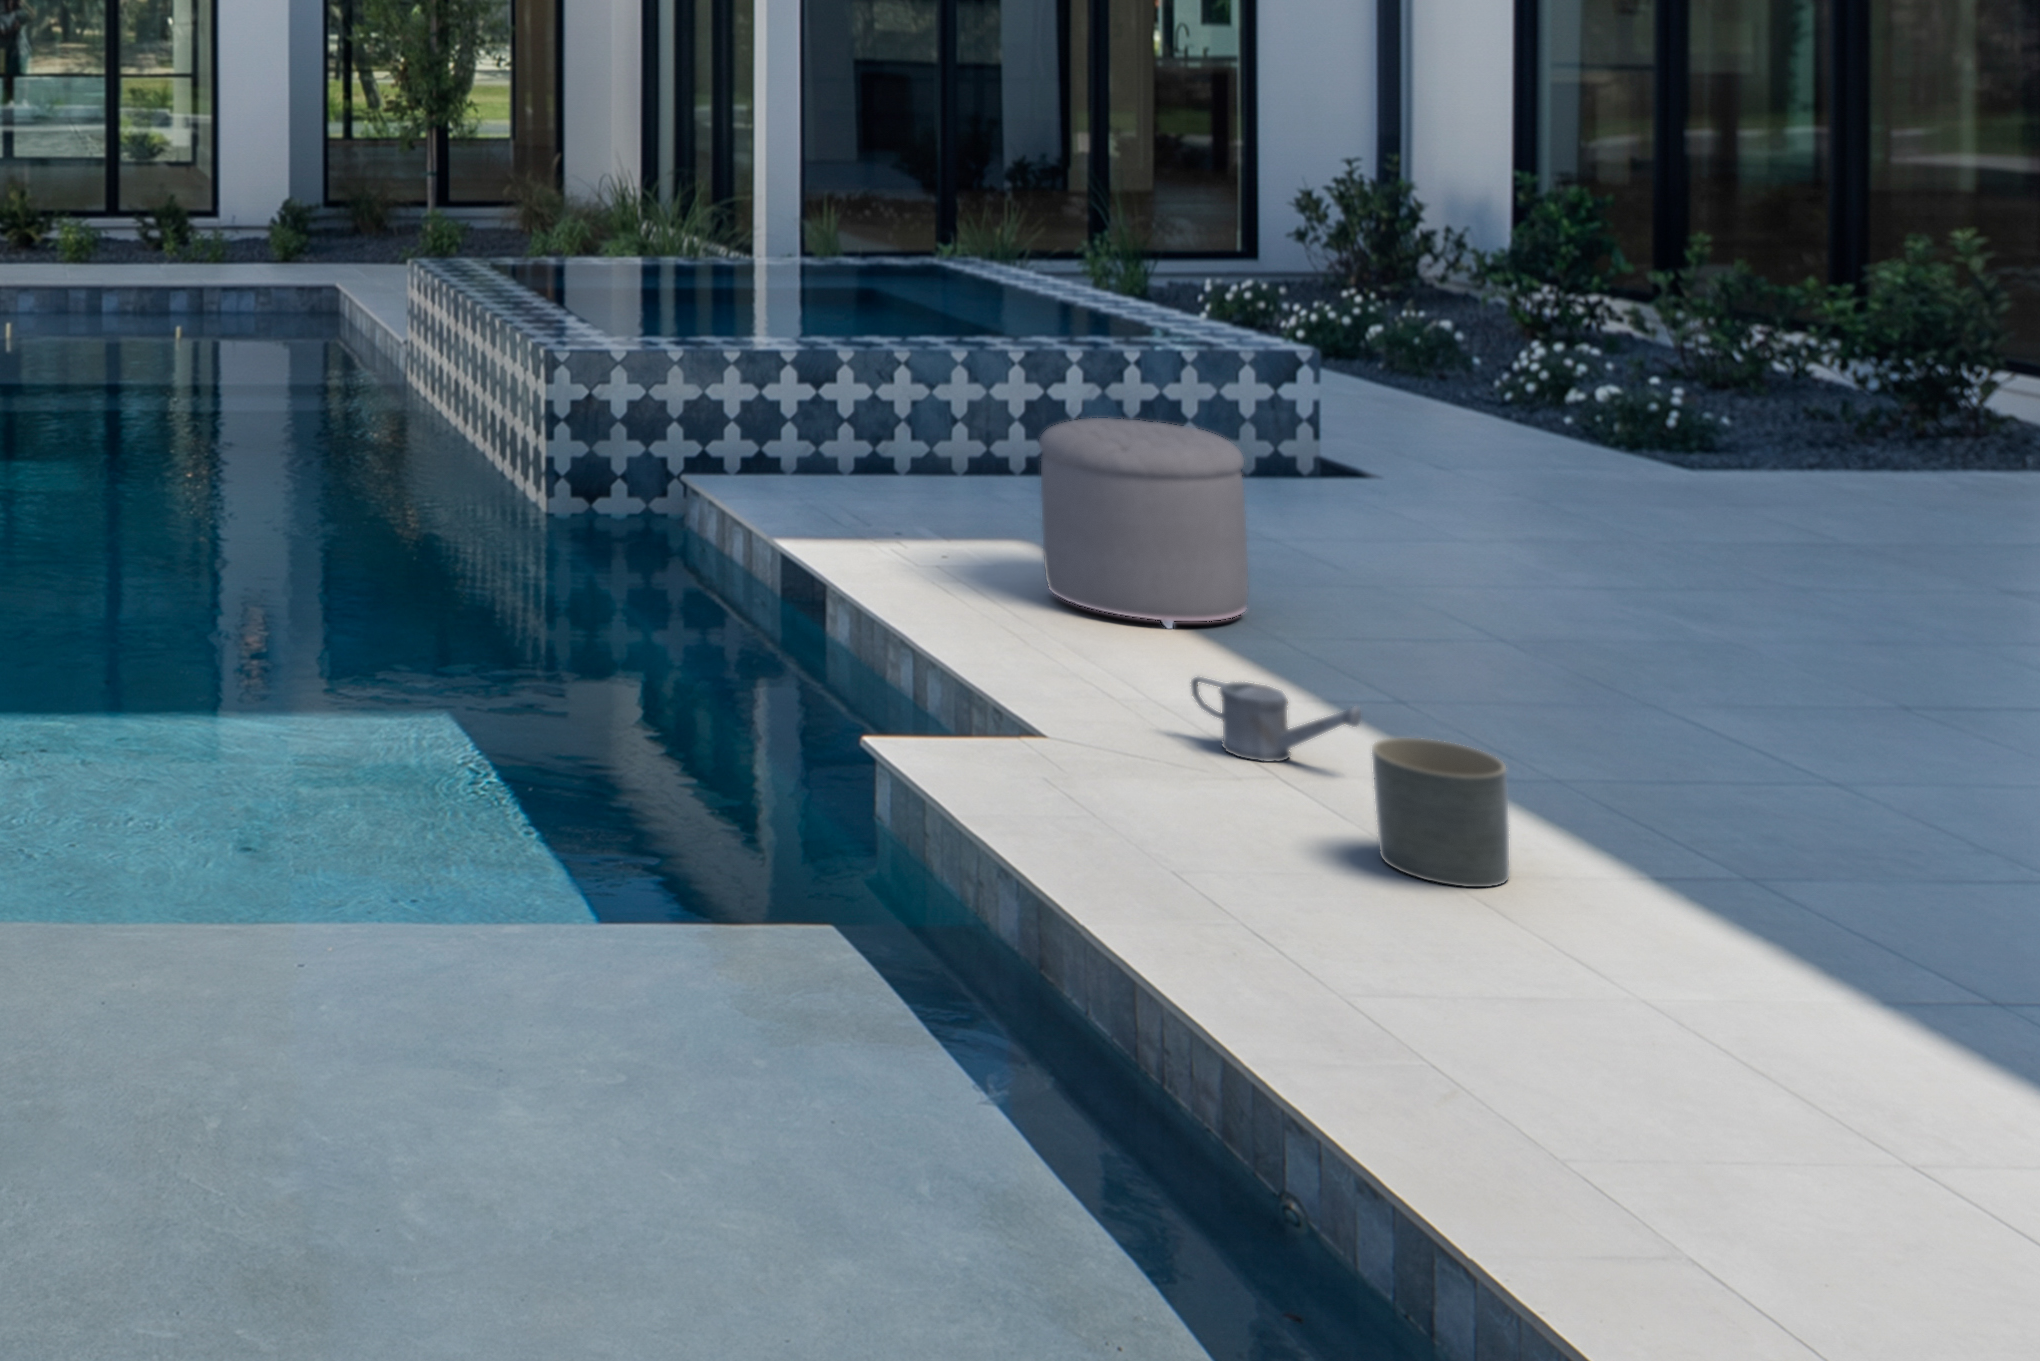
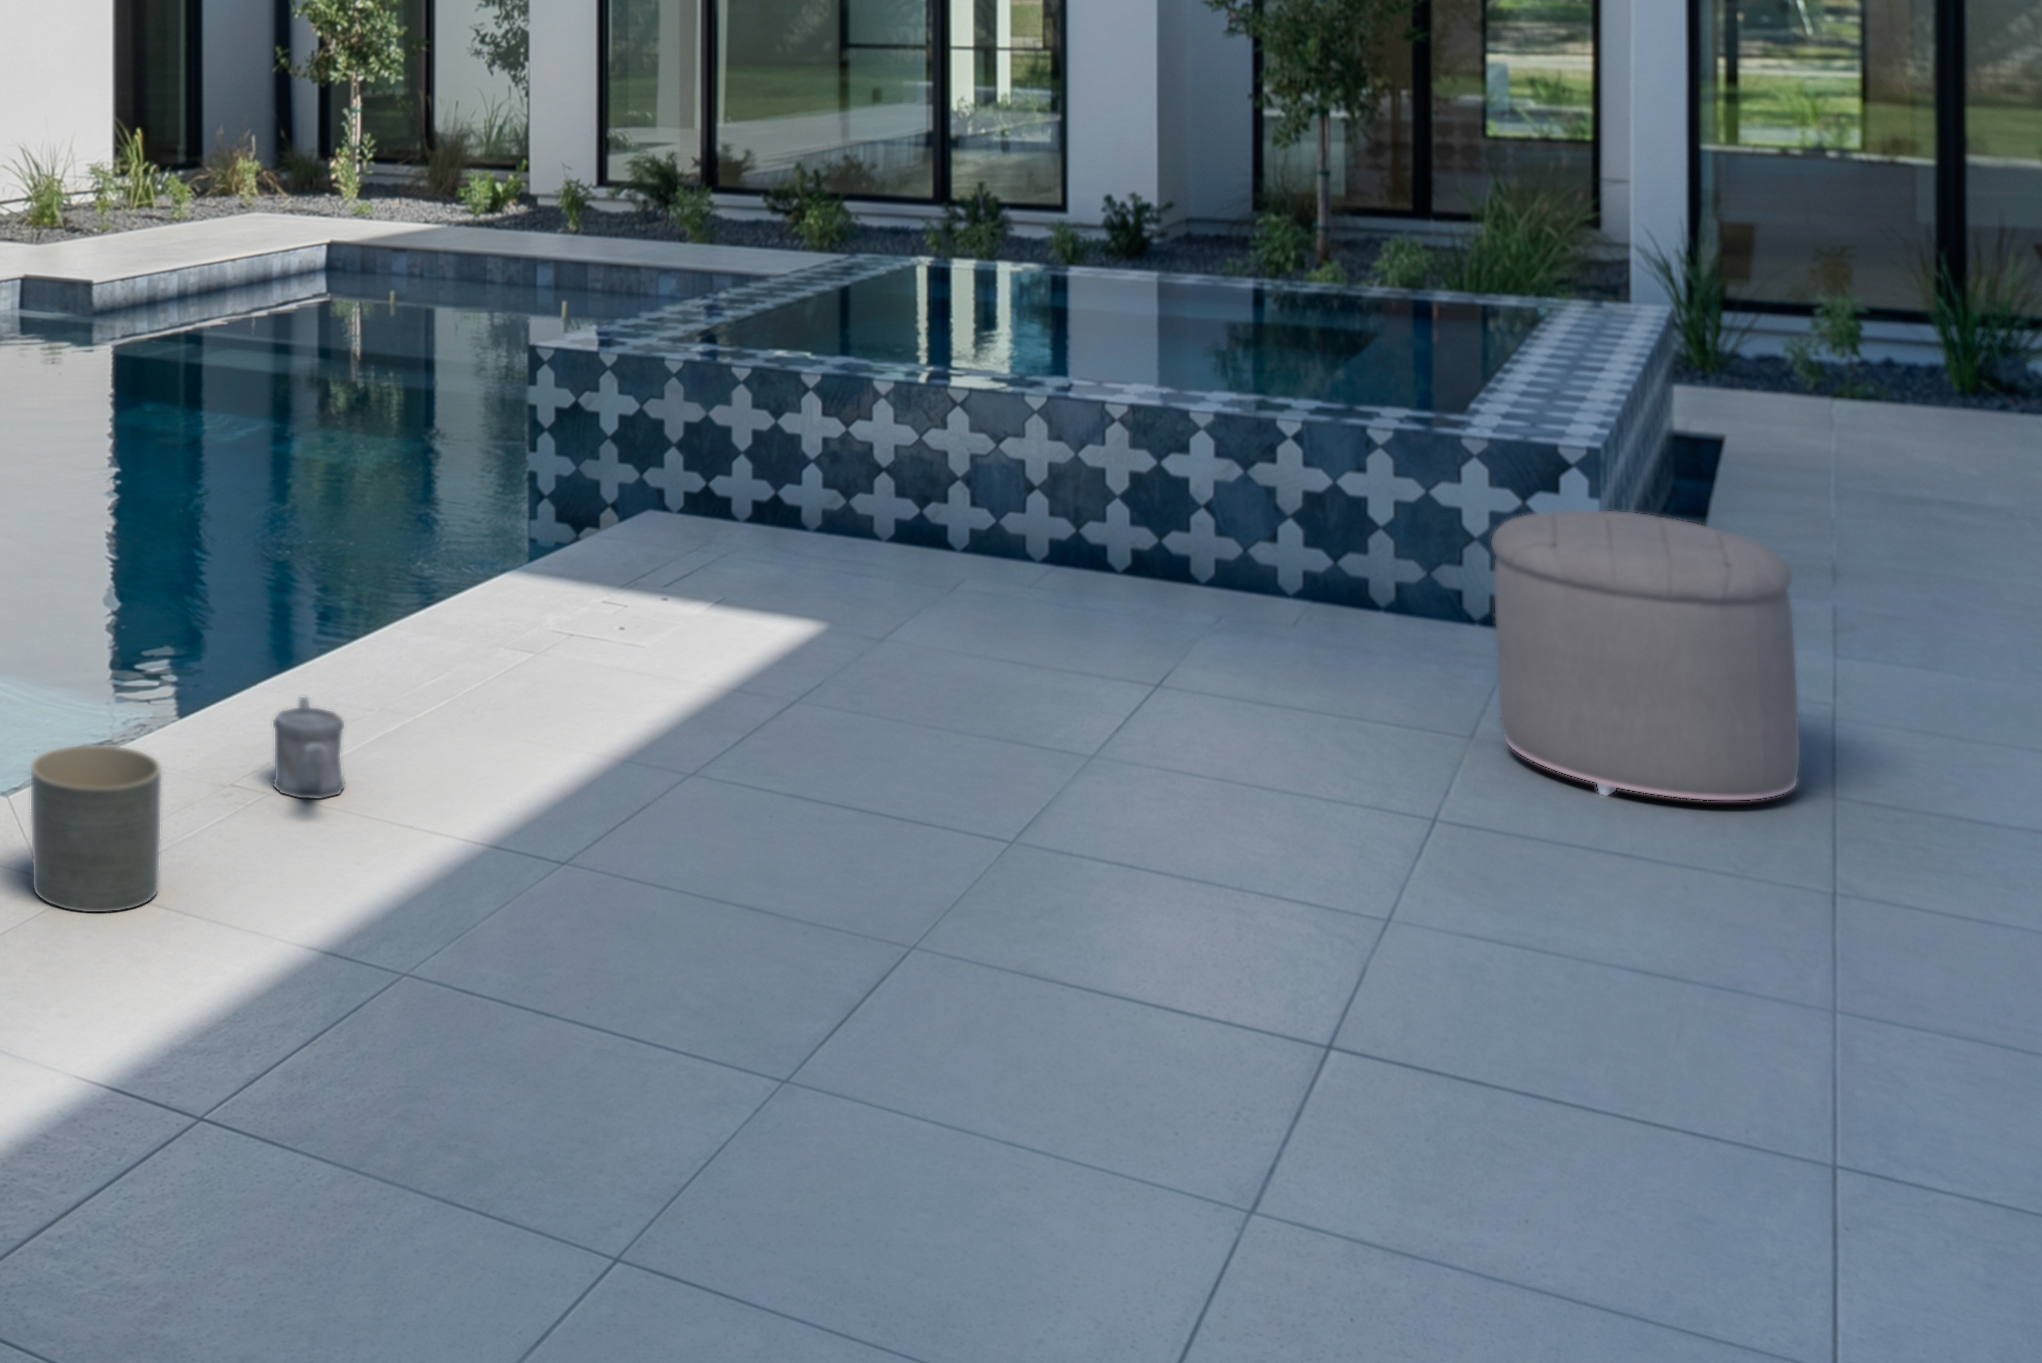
ottoman: present [1039,418,1248,629] -> present [1491,510,1800,800]

